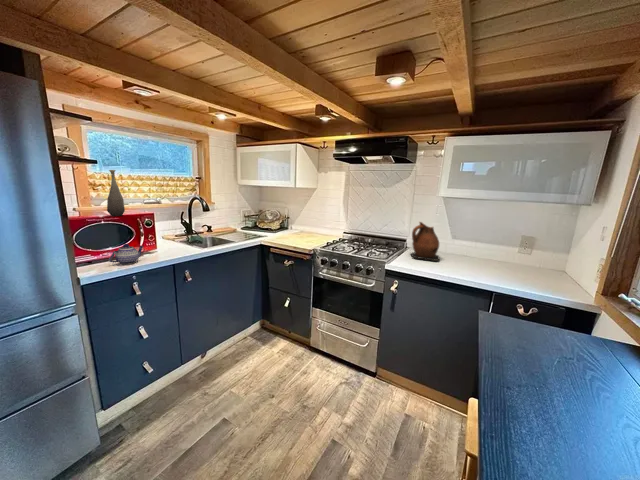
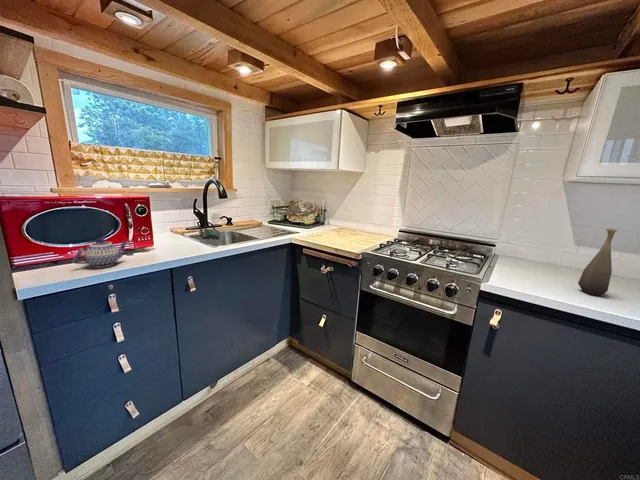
bottle: present [107,170,125,216] -> present [578,229,617,296]
ceramic pitcher: present [411,222,439,261] -> none [506,218,565,281]

